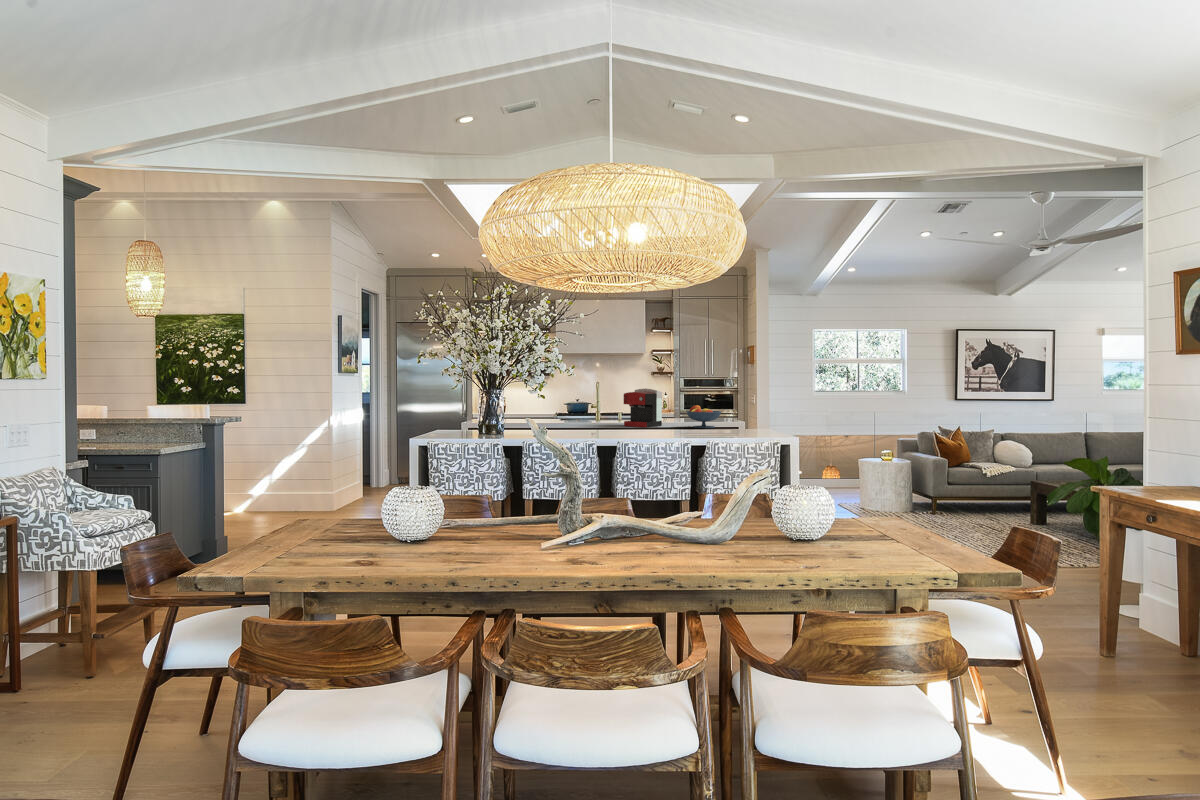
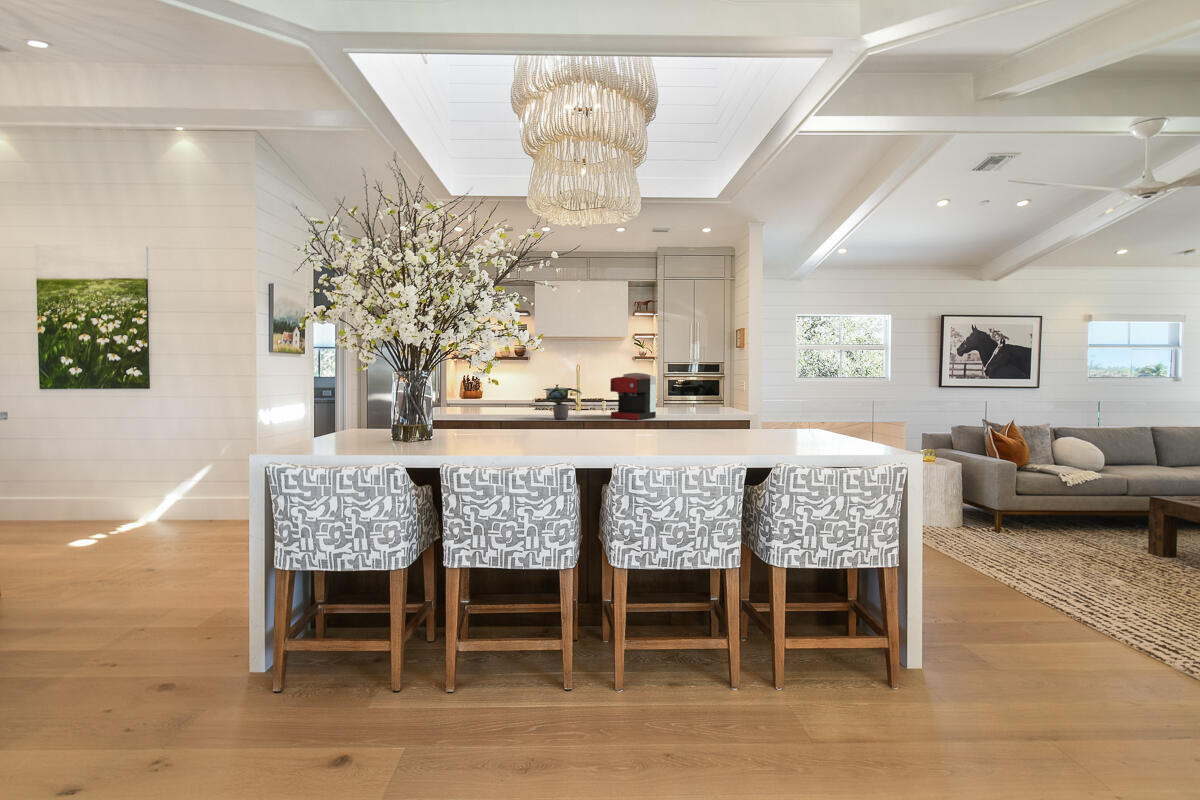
potted plant: none [569,401,600,427] -> present [544,387,582,420]
fruit bowl: present [686,405,721,428] -> none [687,393,730,422]

